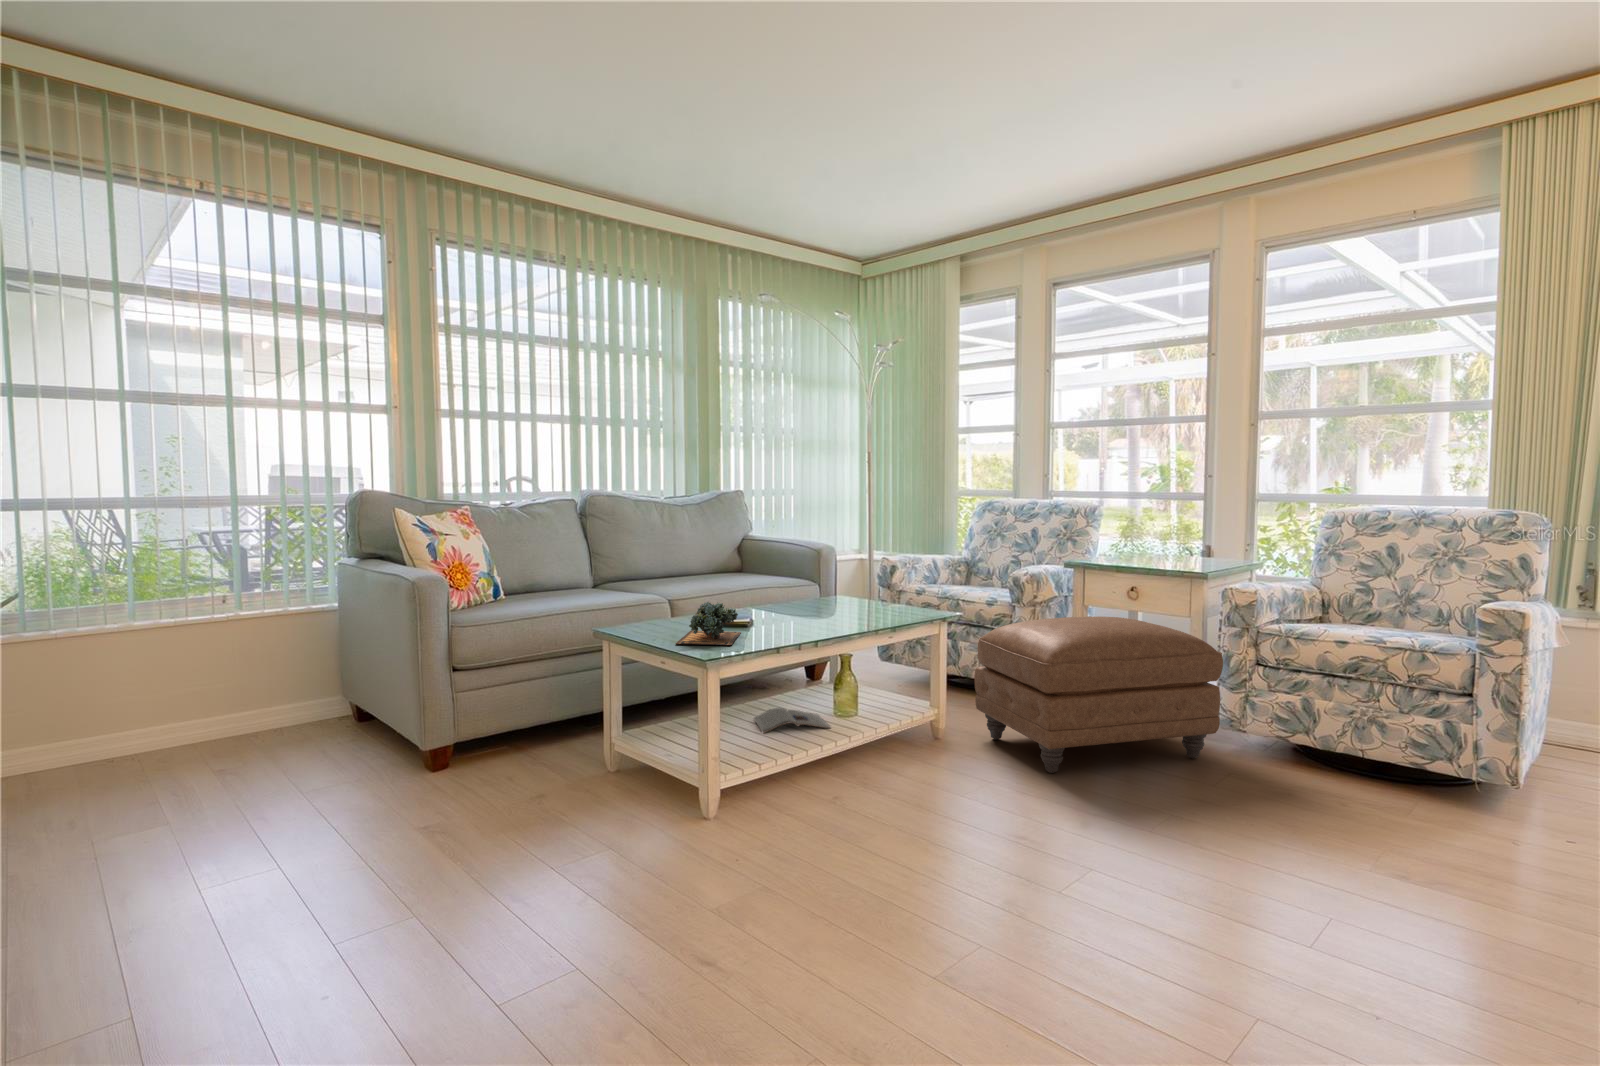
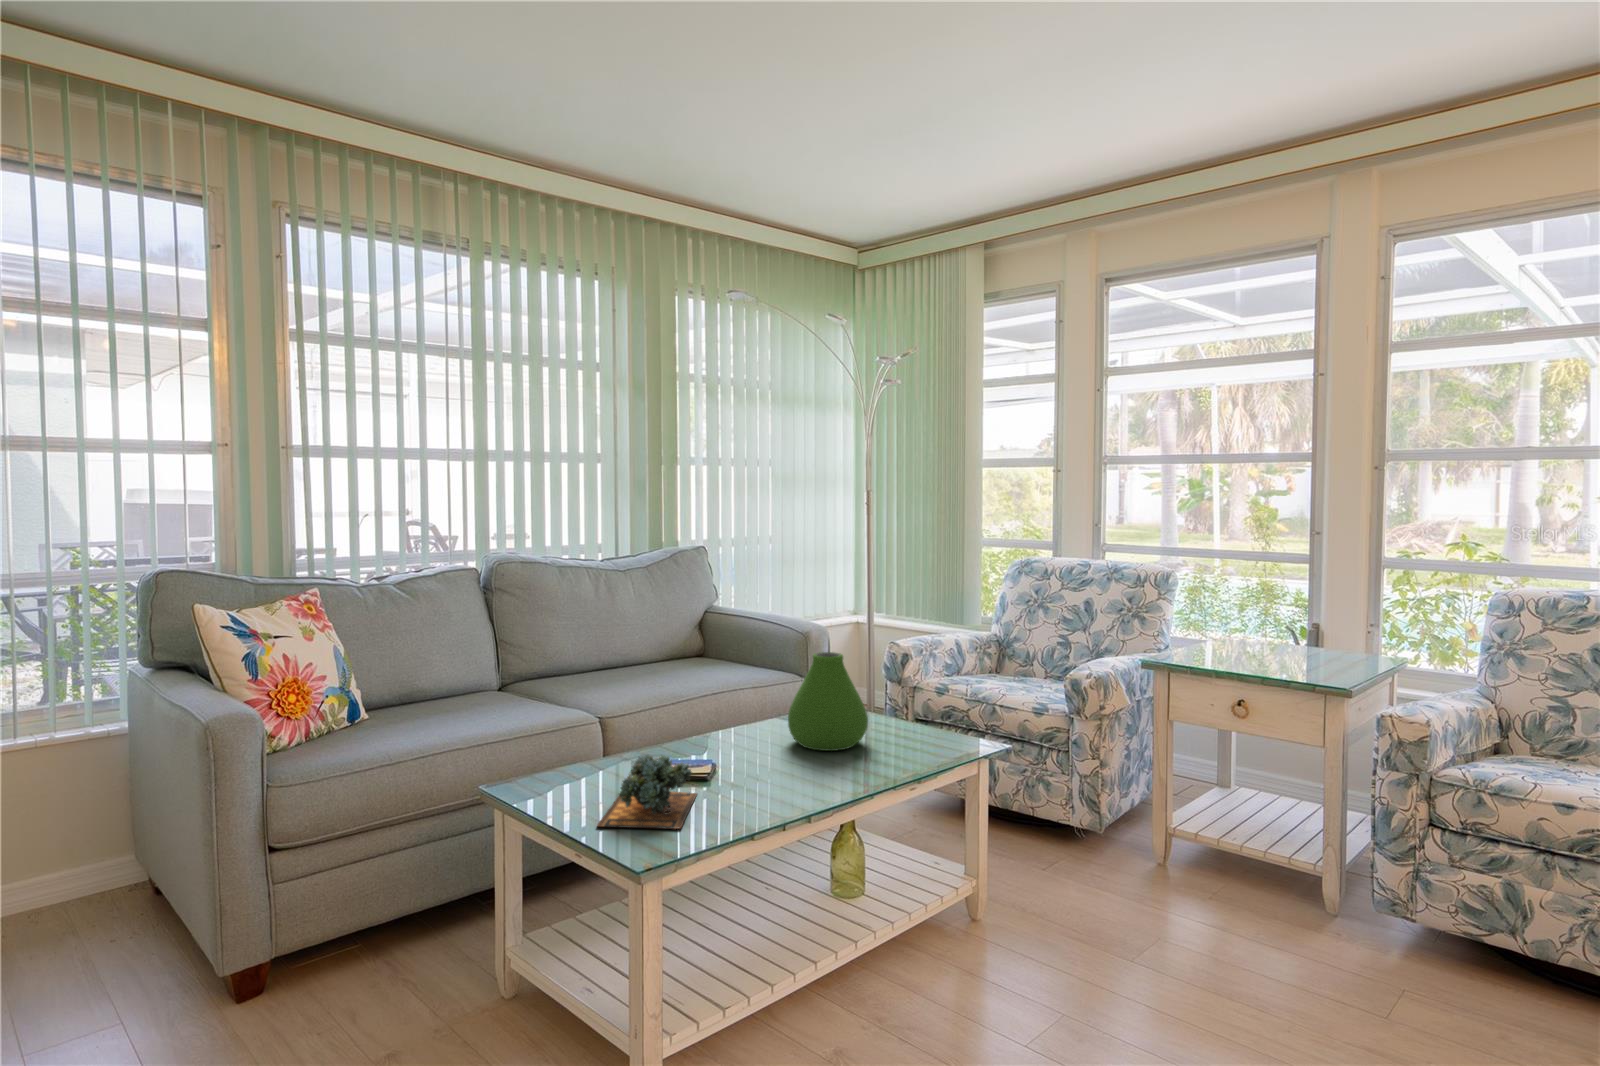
vase: none [804,549,861,616] -> present [788,652,868,751]
ottoman: present [975,617,1223,773] -> none [1027,746,1387,997]
magazine: present [754,708,830,733] -> none [716,887,828,939]

